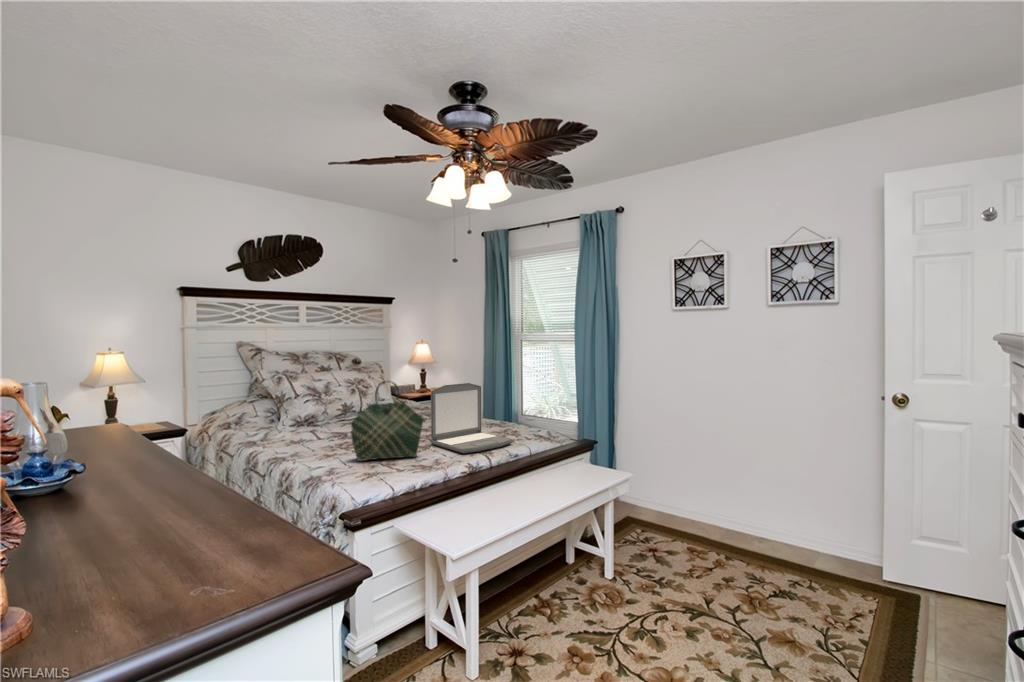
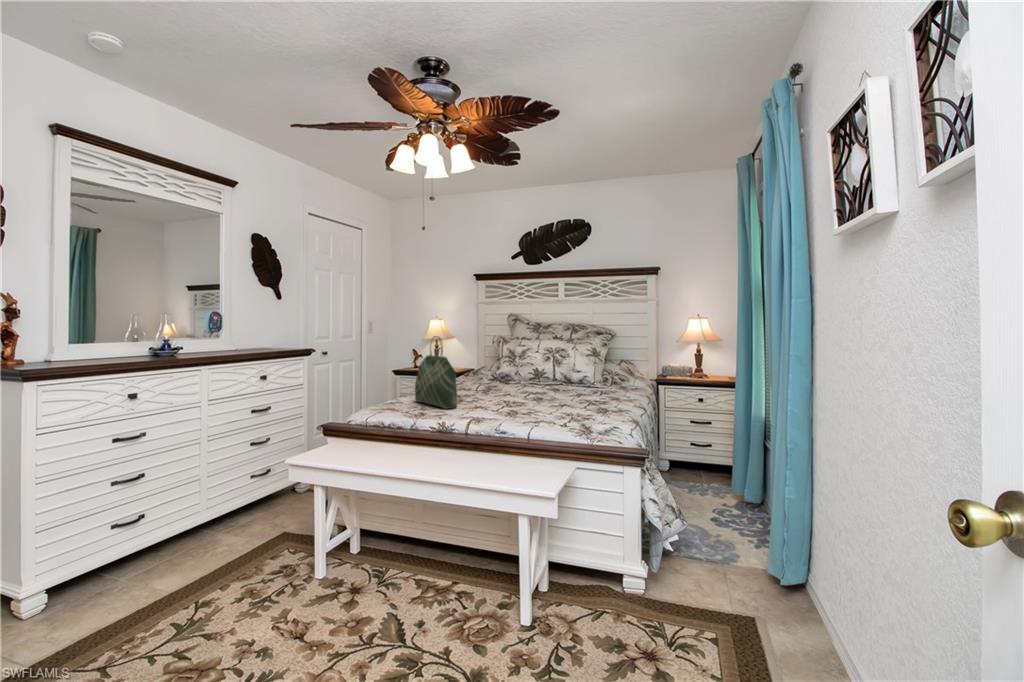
laptop: present [430,383,513,453] -> none [472,349,557,422]

